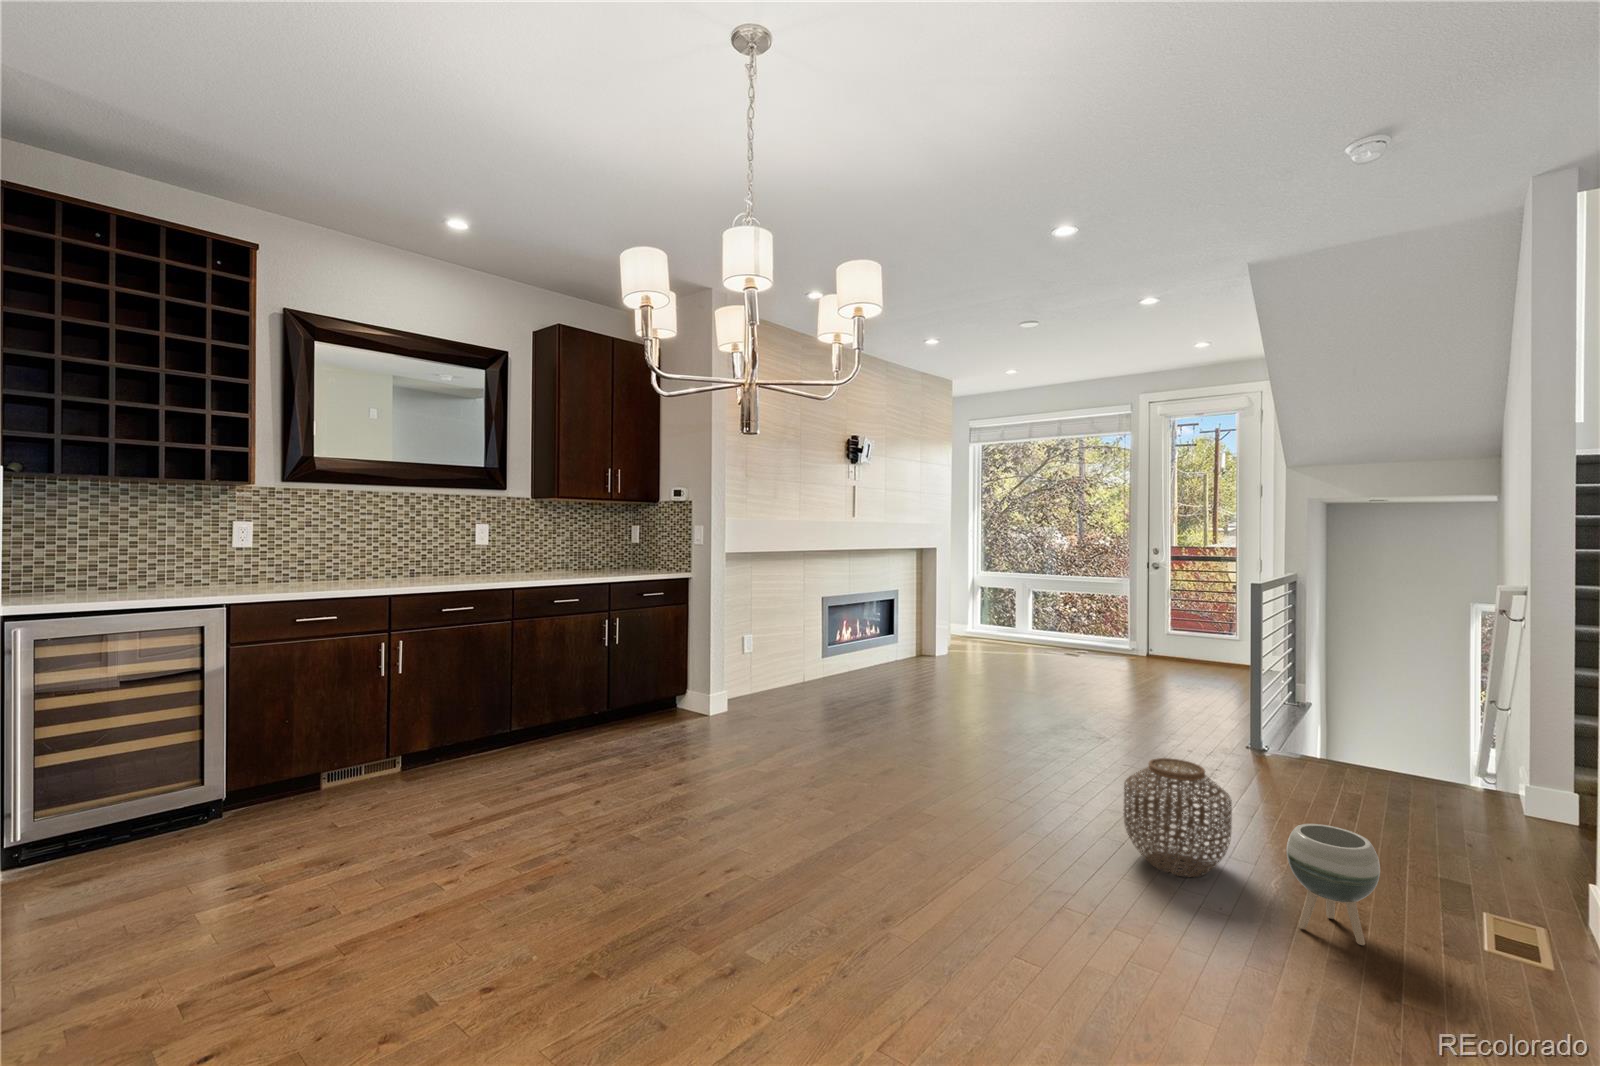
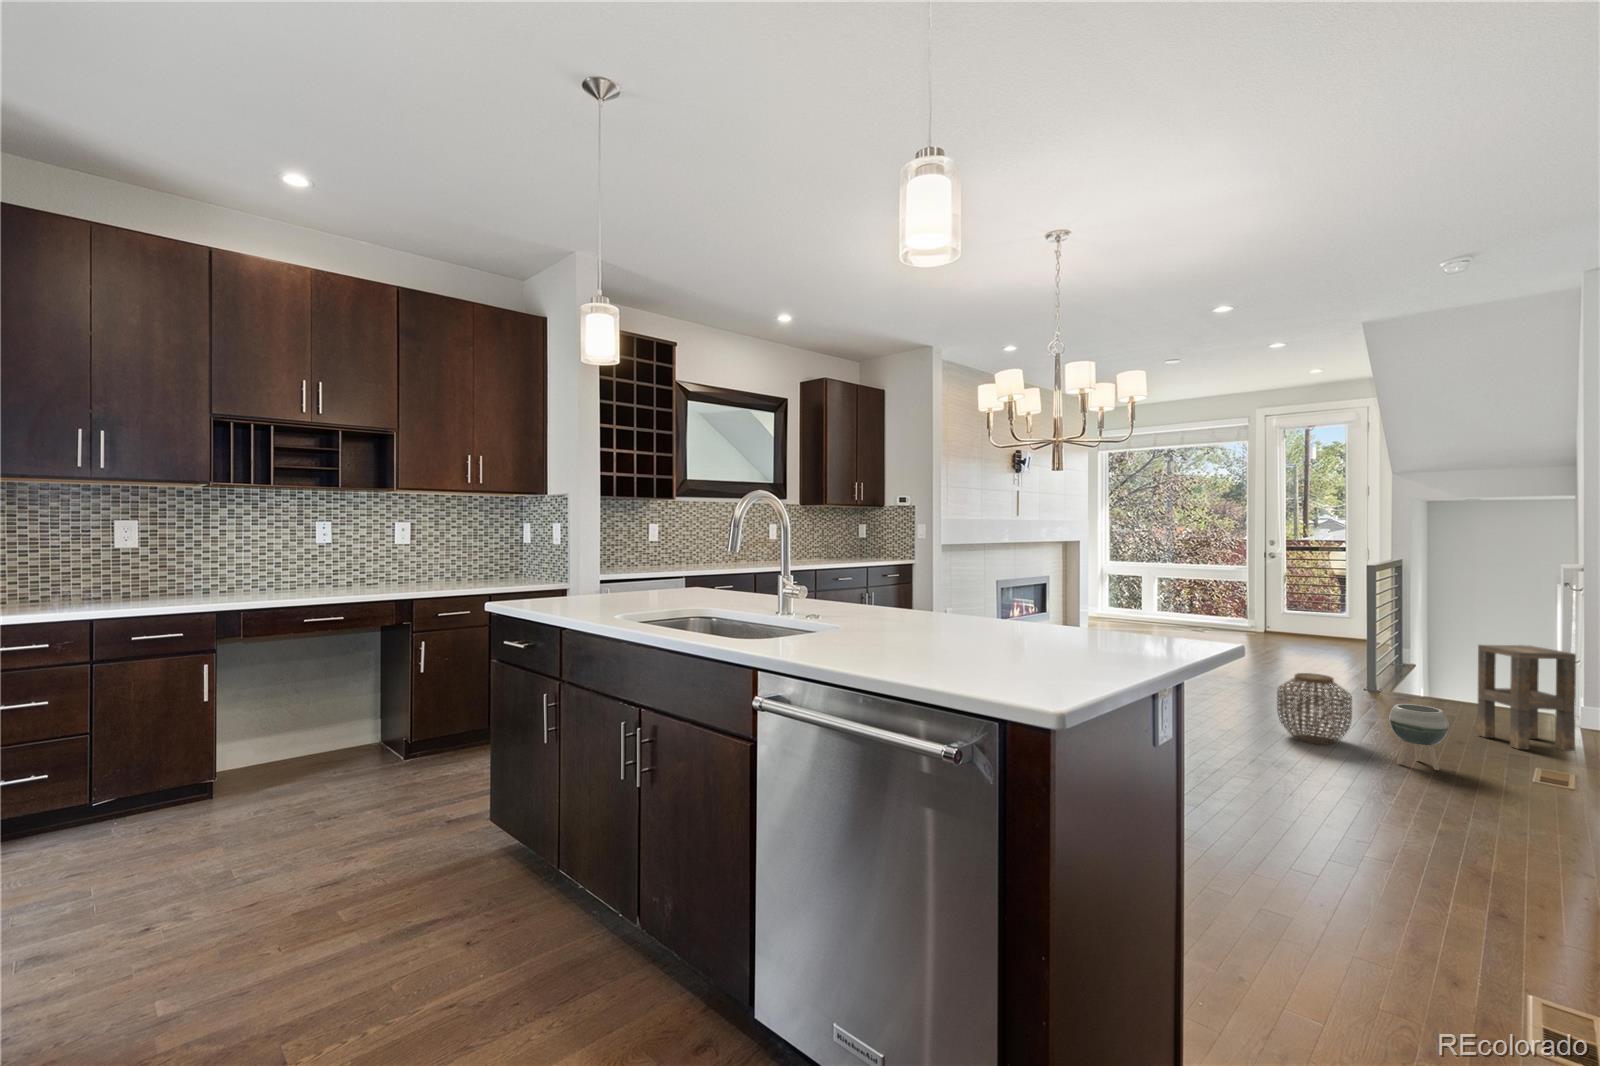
side table: none [1409,712,1557,884] -> present [1477,645,1576,751]

